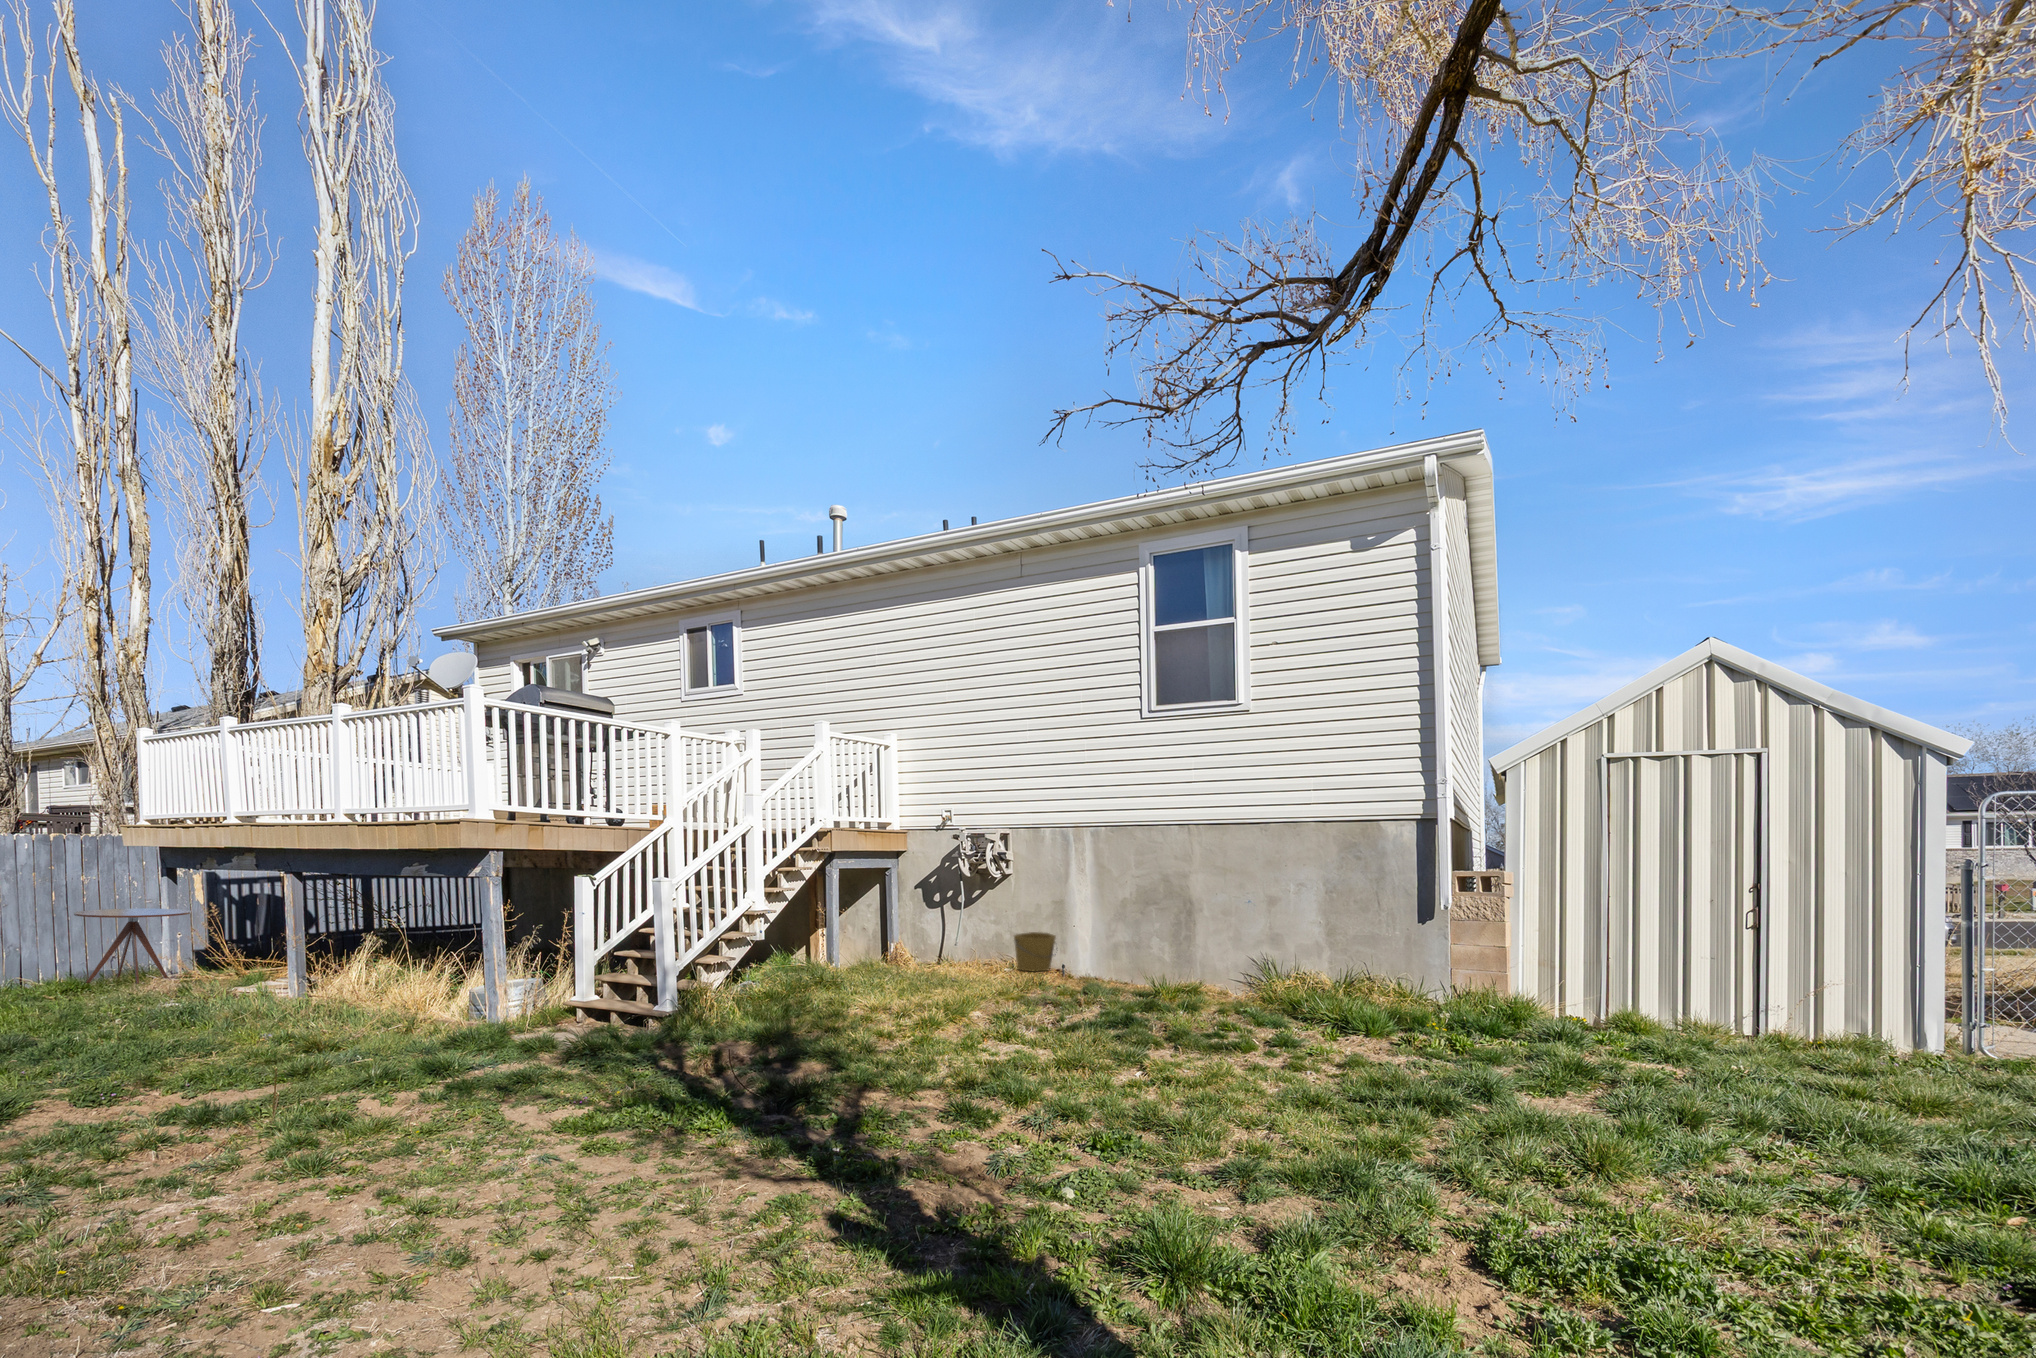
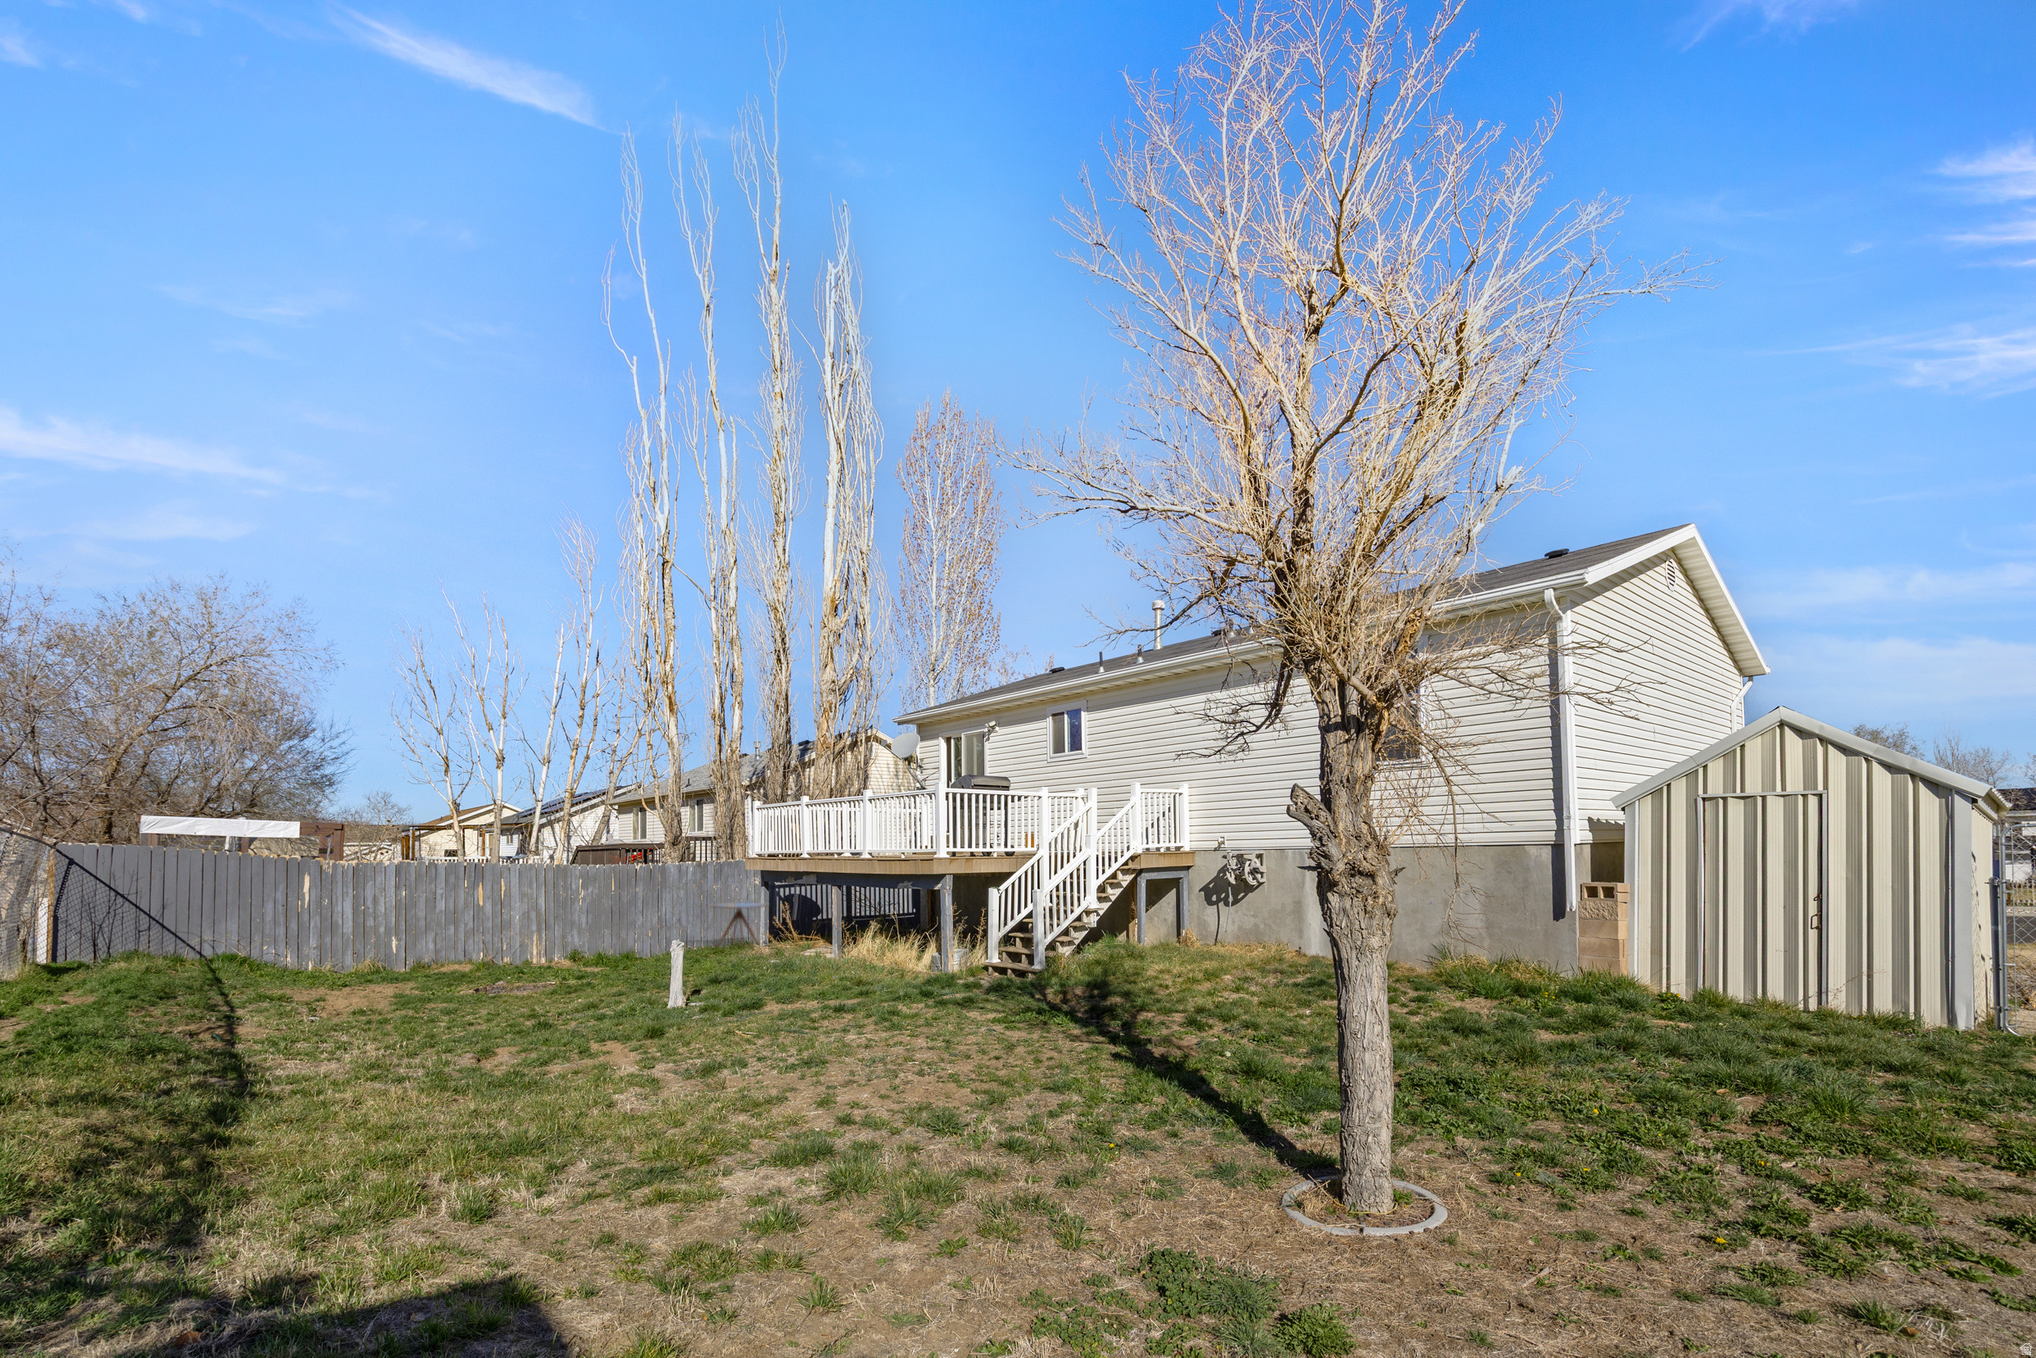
bucket: present [1014,932,1056,971] -> none [1262,922,1293,949]

